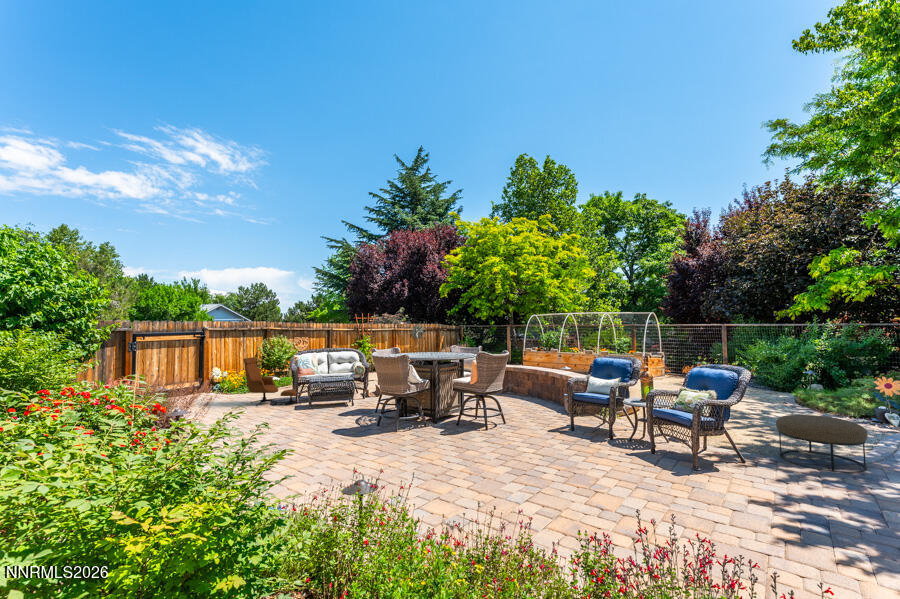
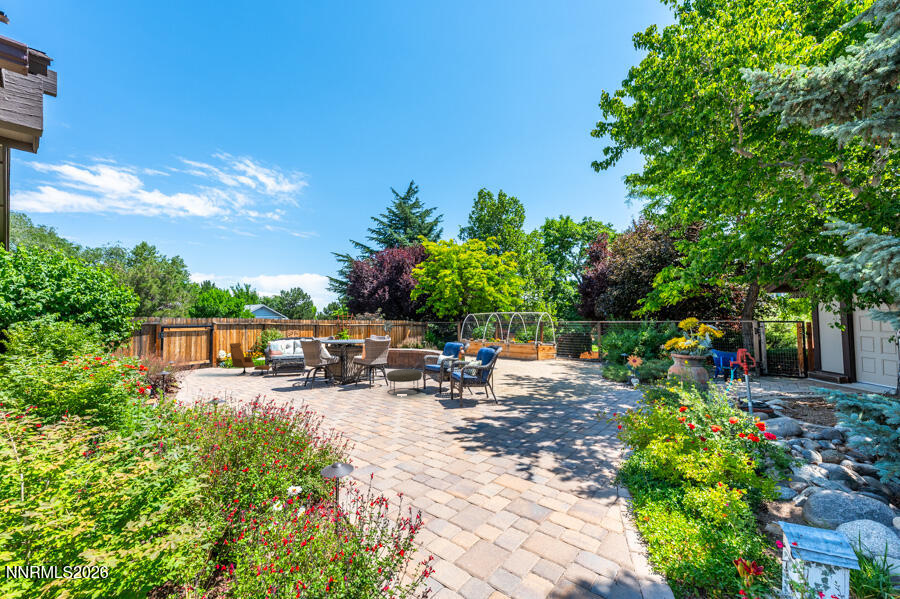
ottoman: present [776,415,868,473] -> present [387,369,422,395]

